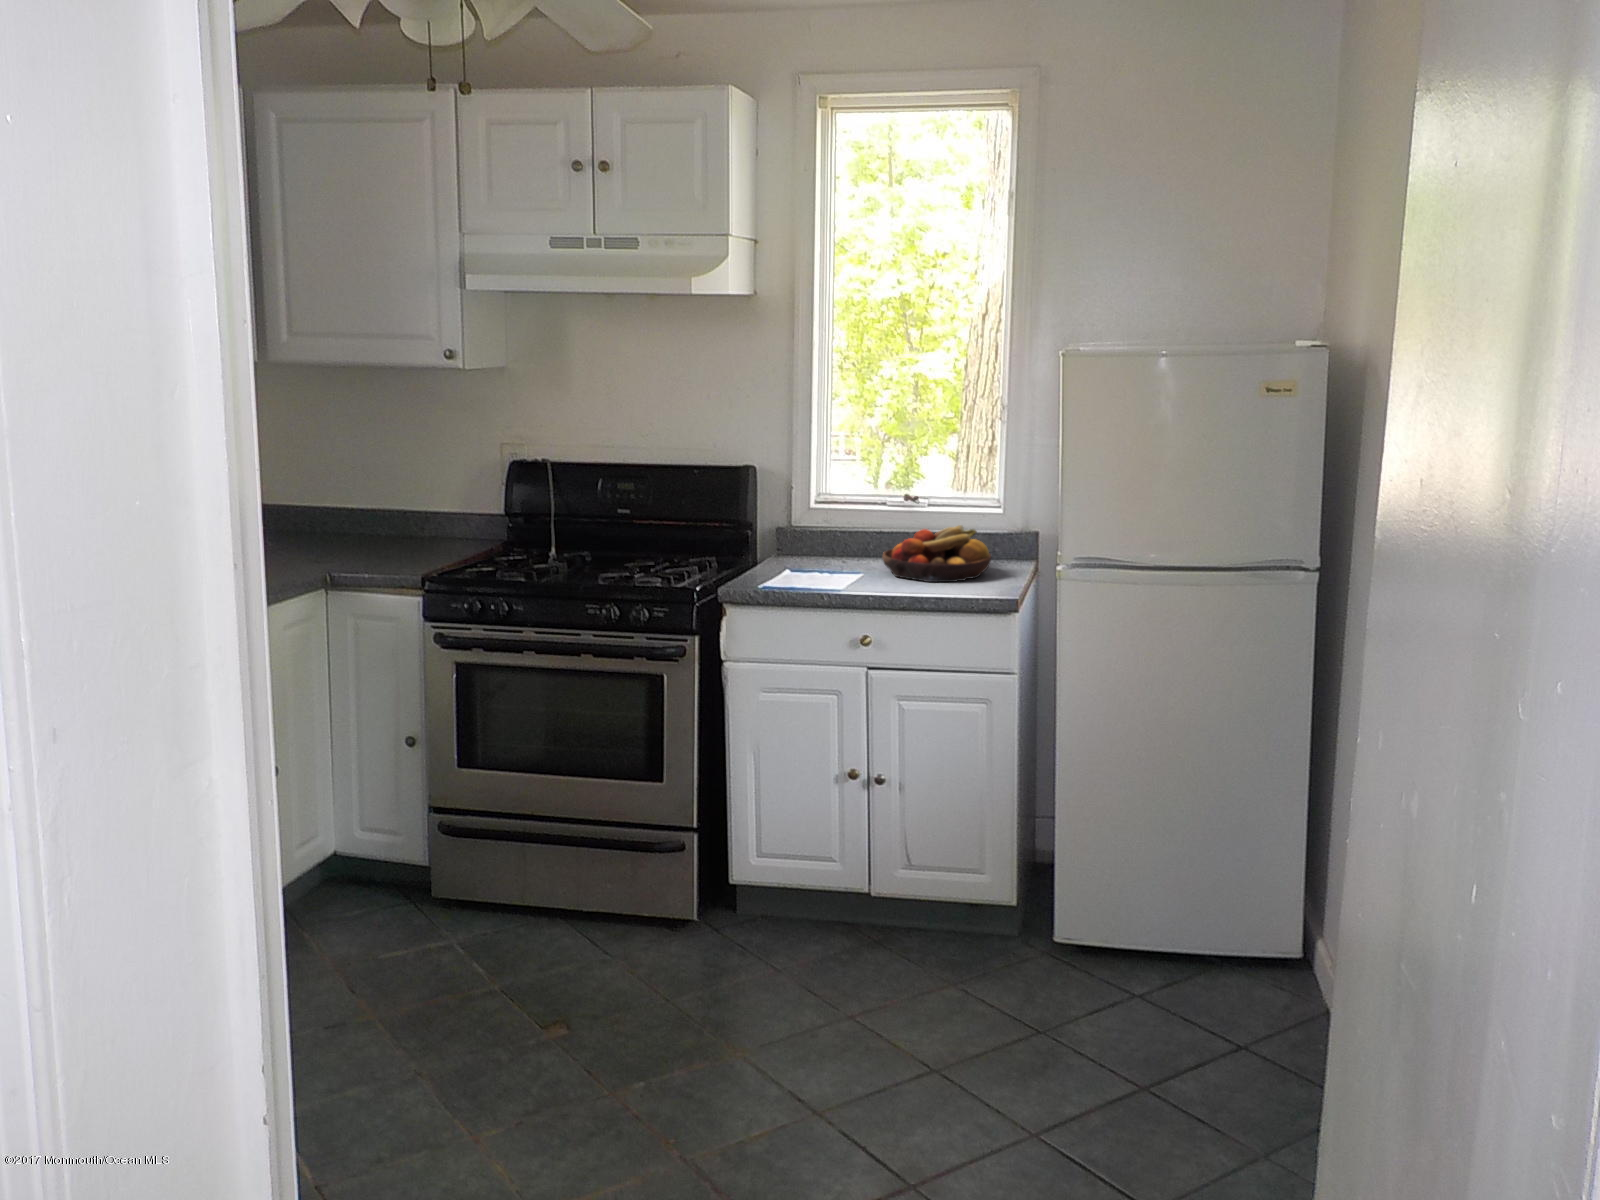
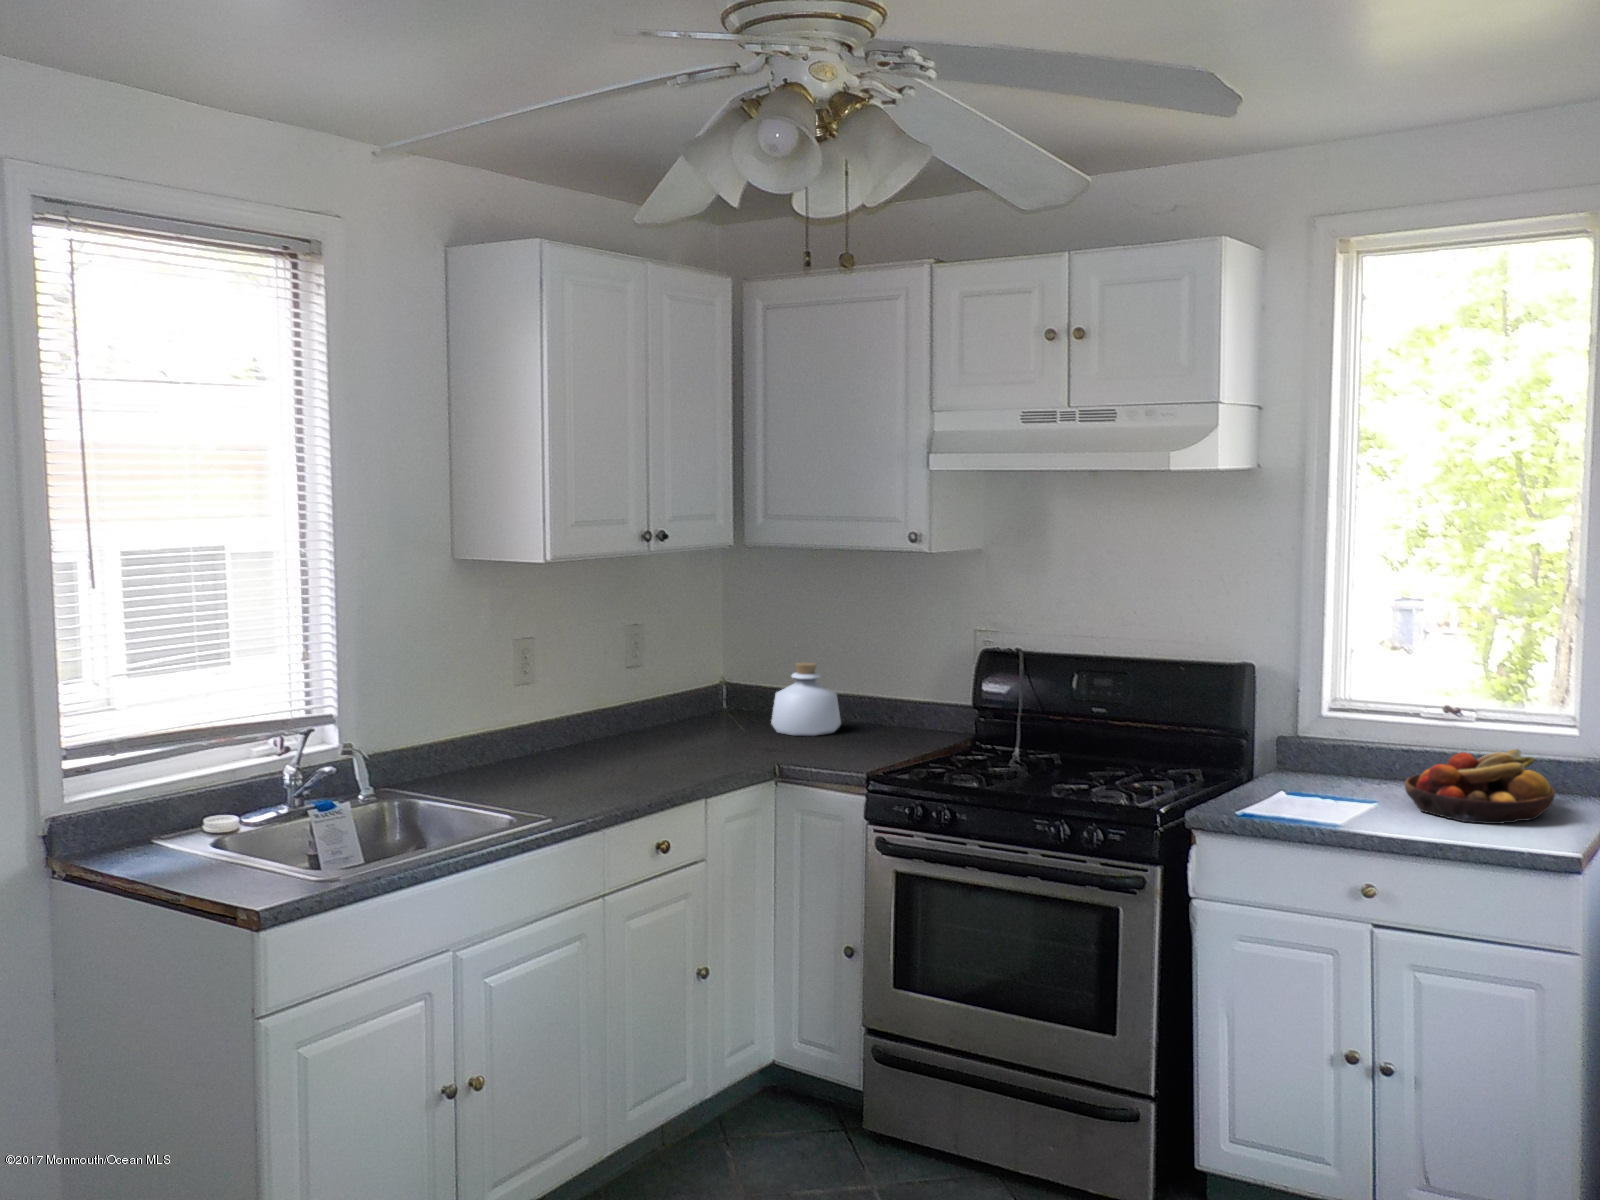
bottle: none [303,479,374,550] -> present [771,662,841,736]

